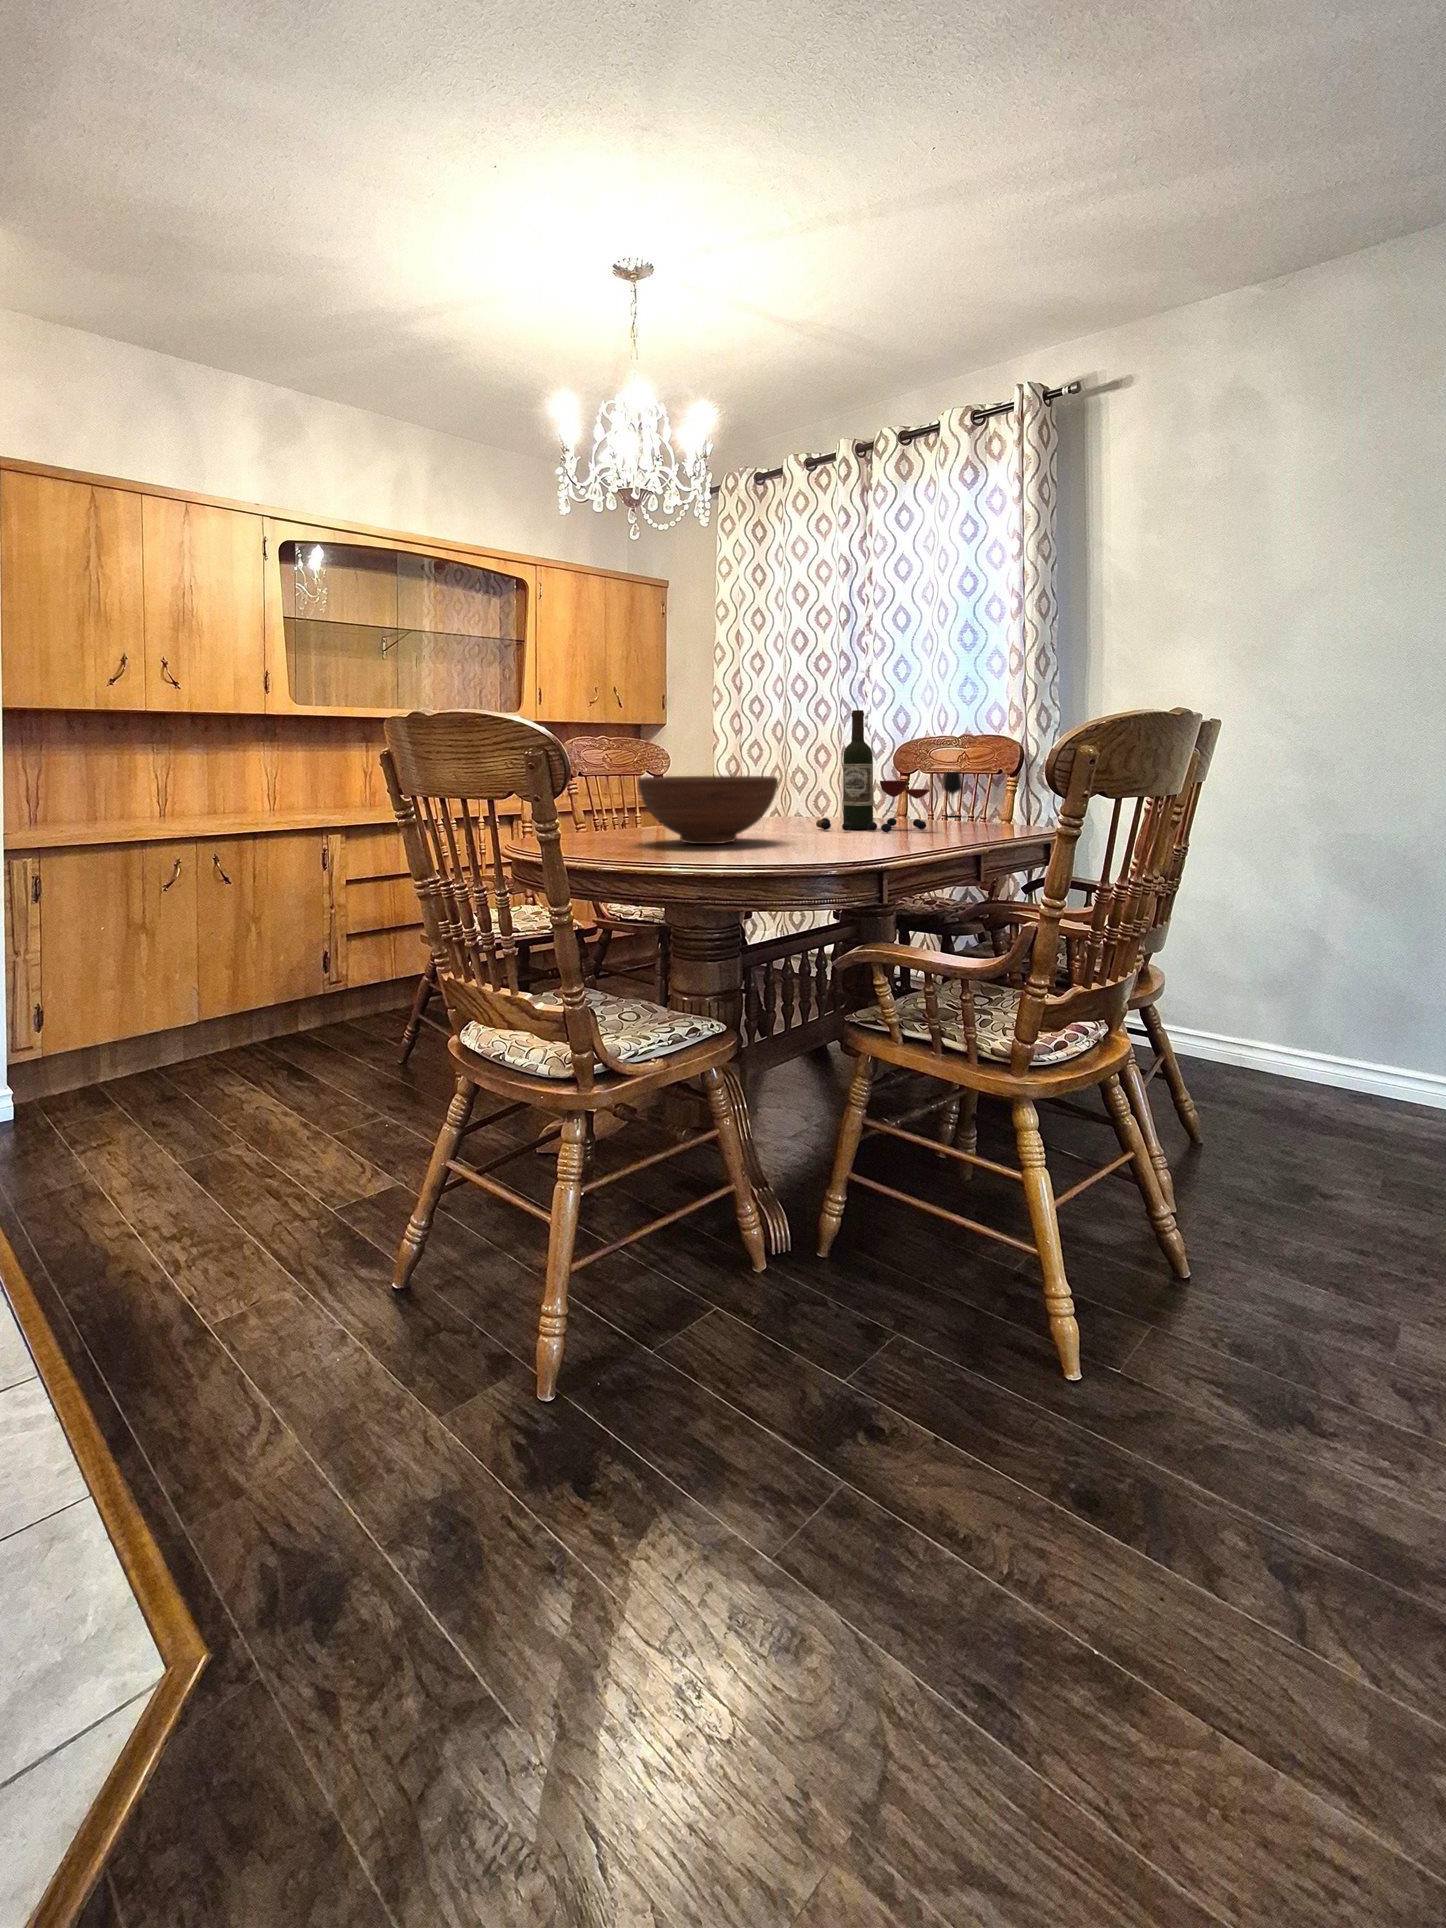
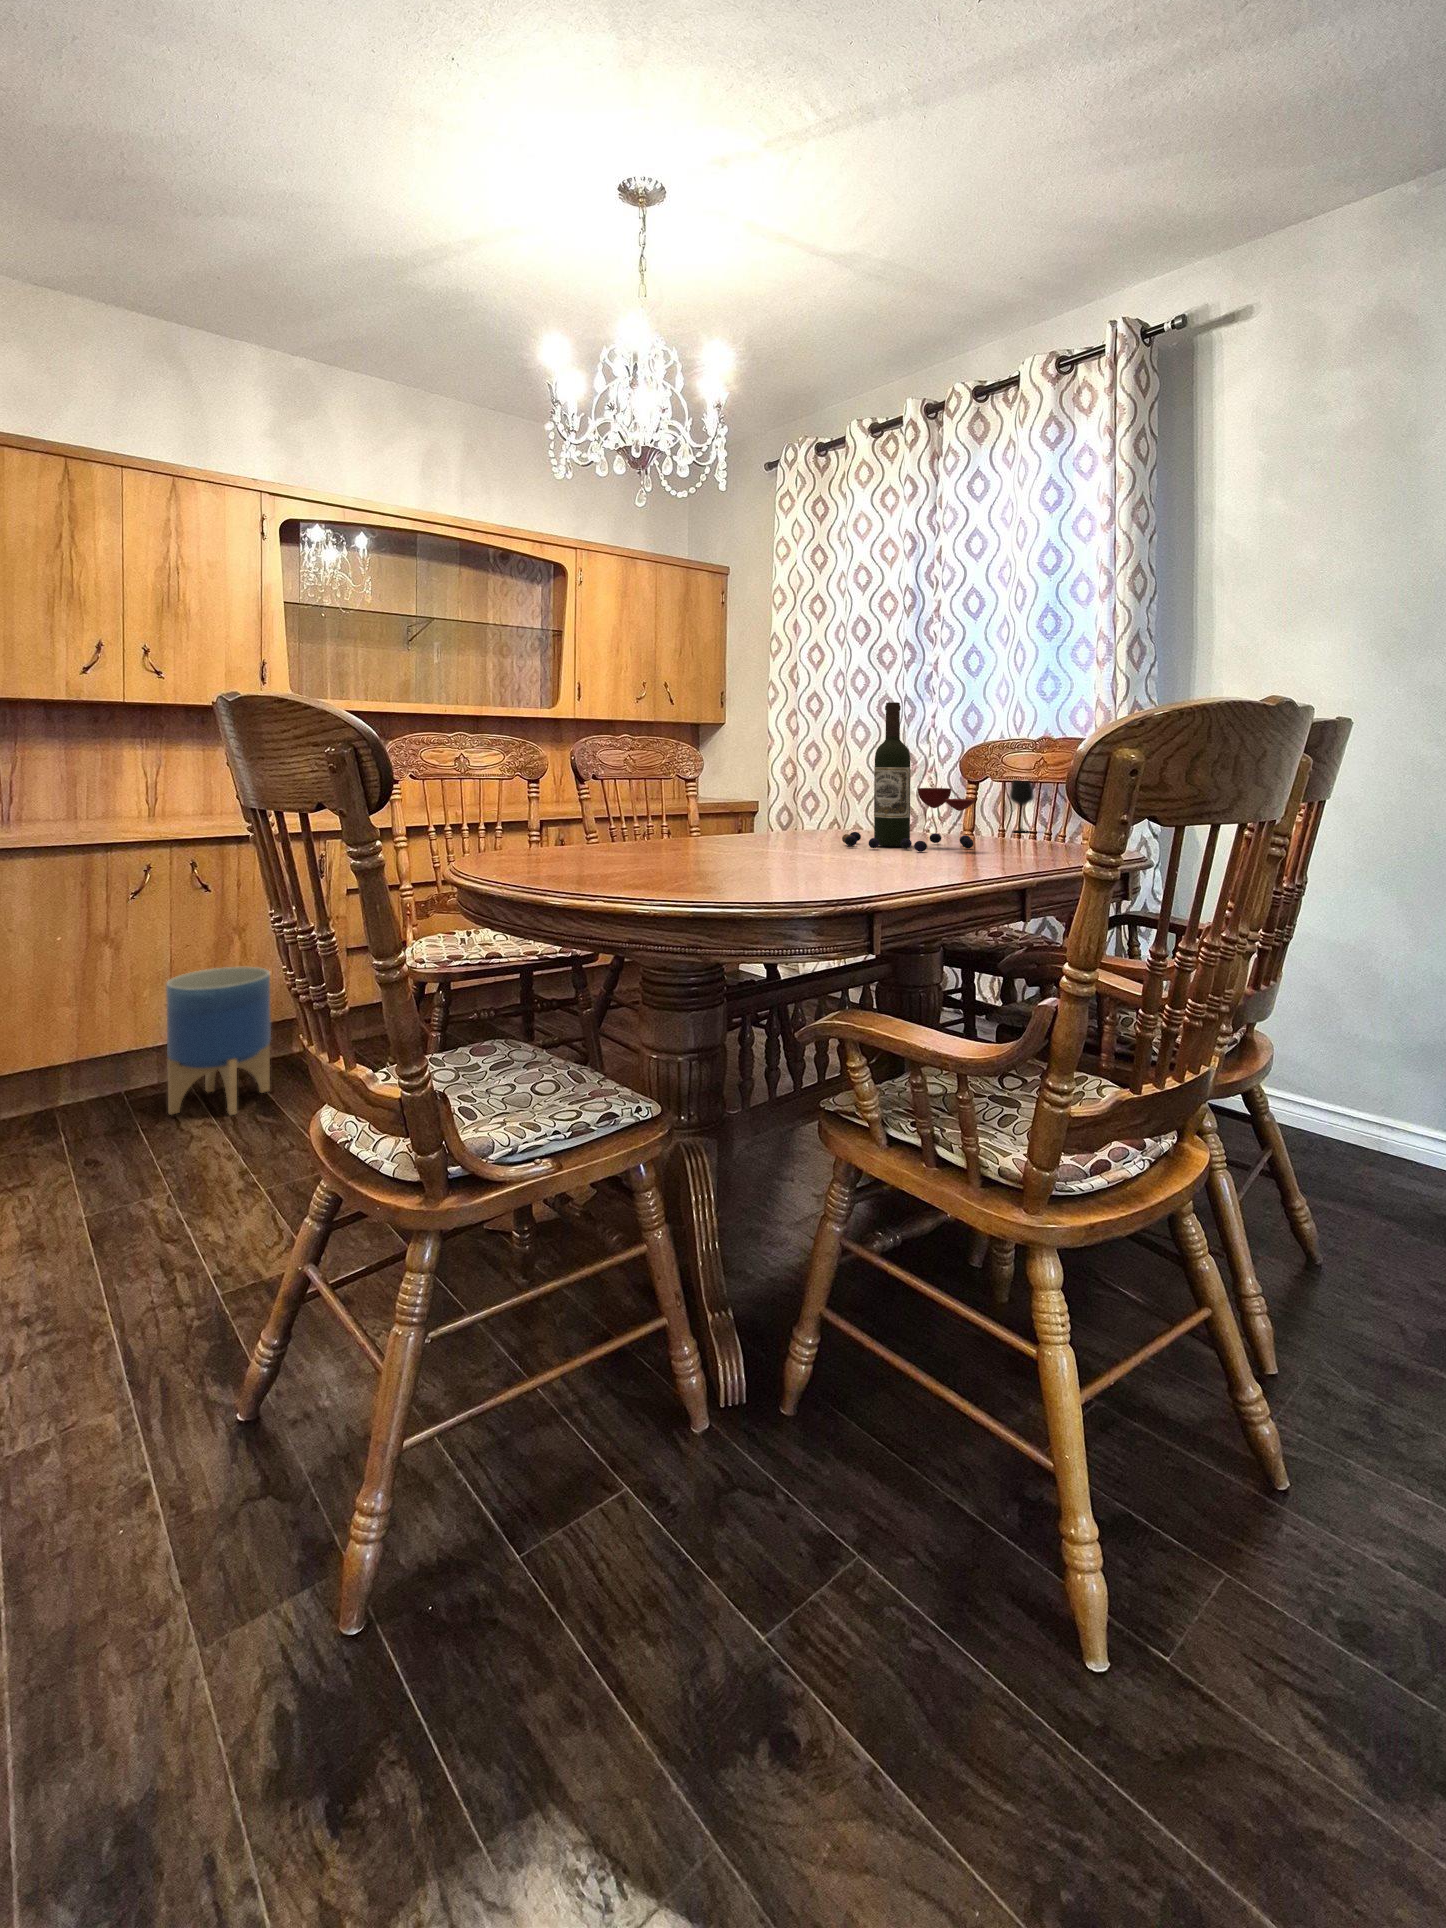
fruit bowl: present [638,776,778,844] -> none [601,779,774,863]
planter: none [204,952,294,1086] -> present [166,967,271,1115]

